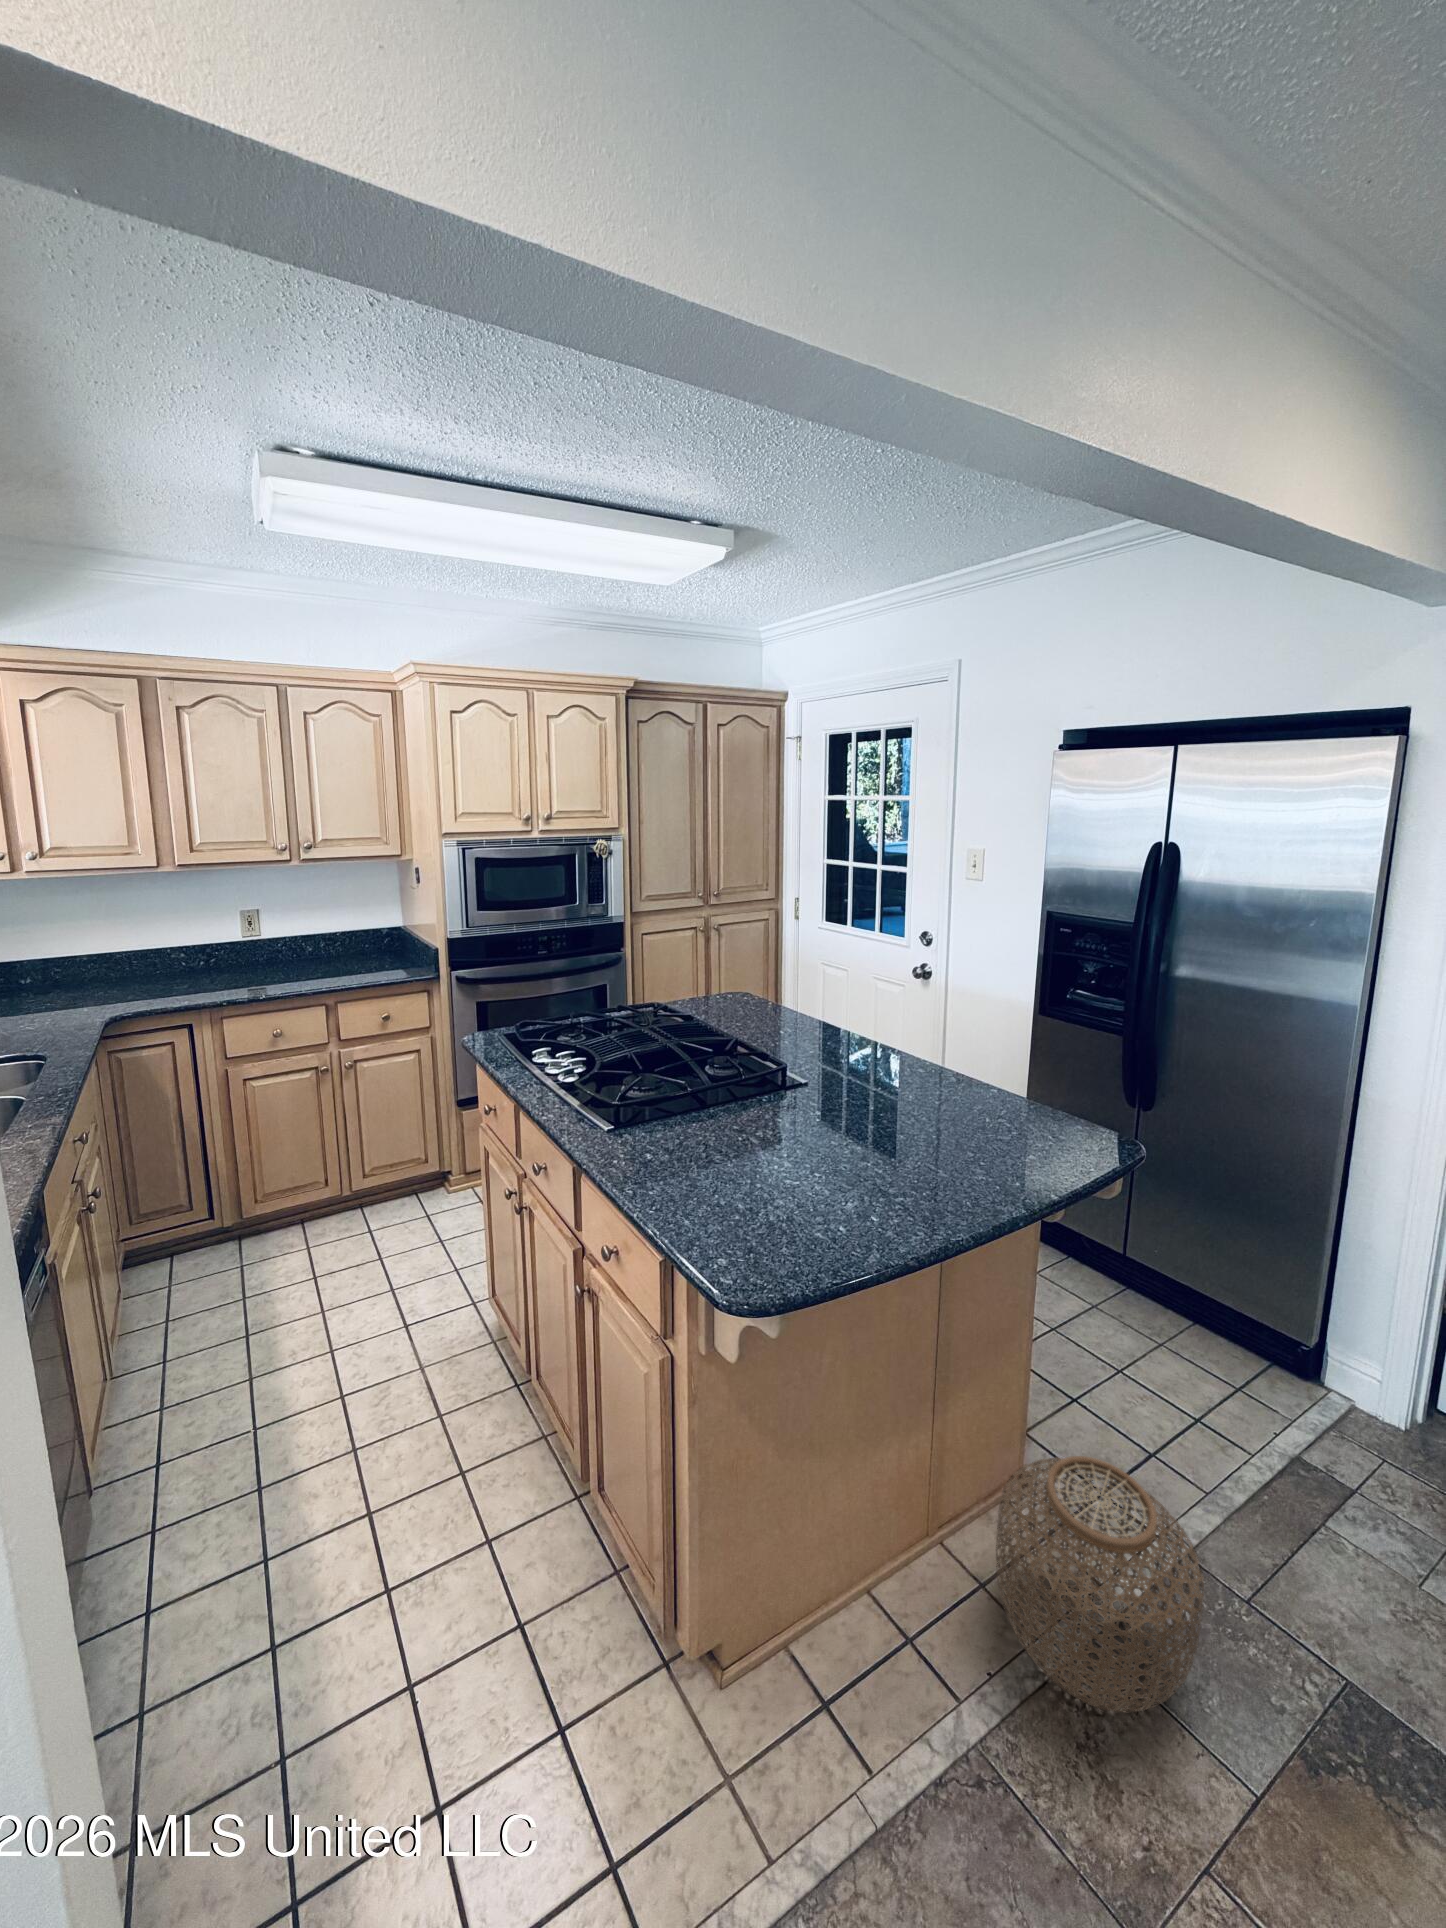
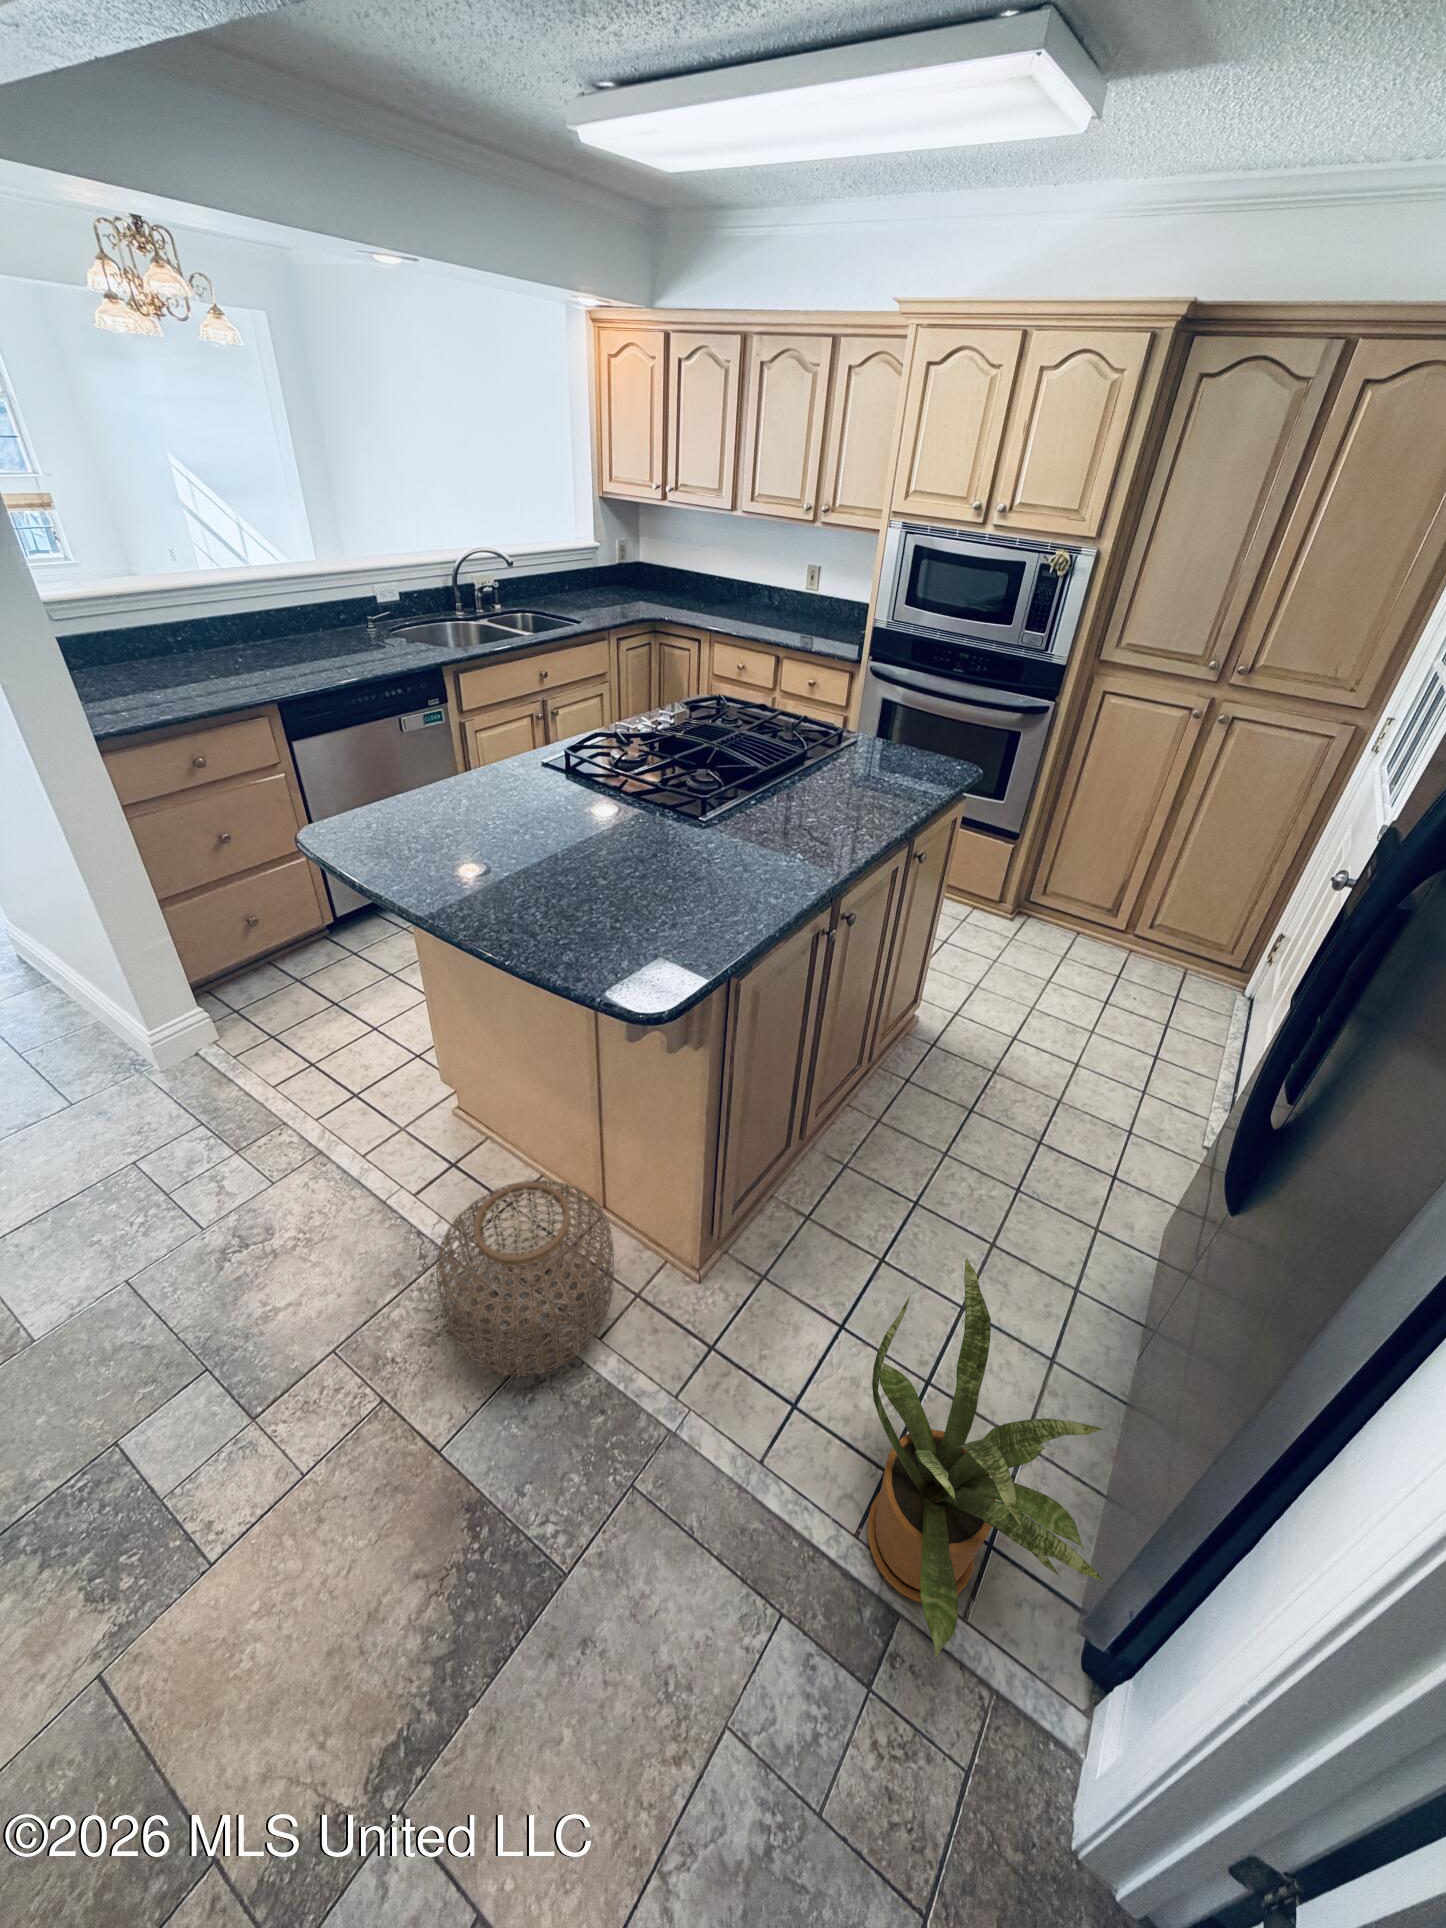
house plant: none [1145,1231,1380,1451] -> present [868,1257,1106,1659]

